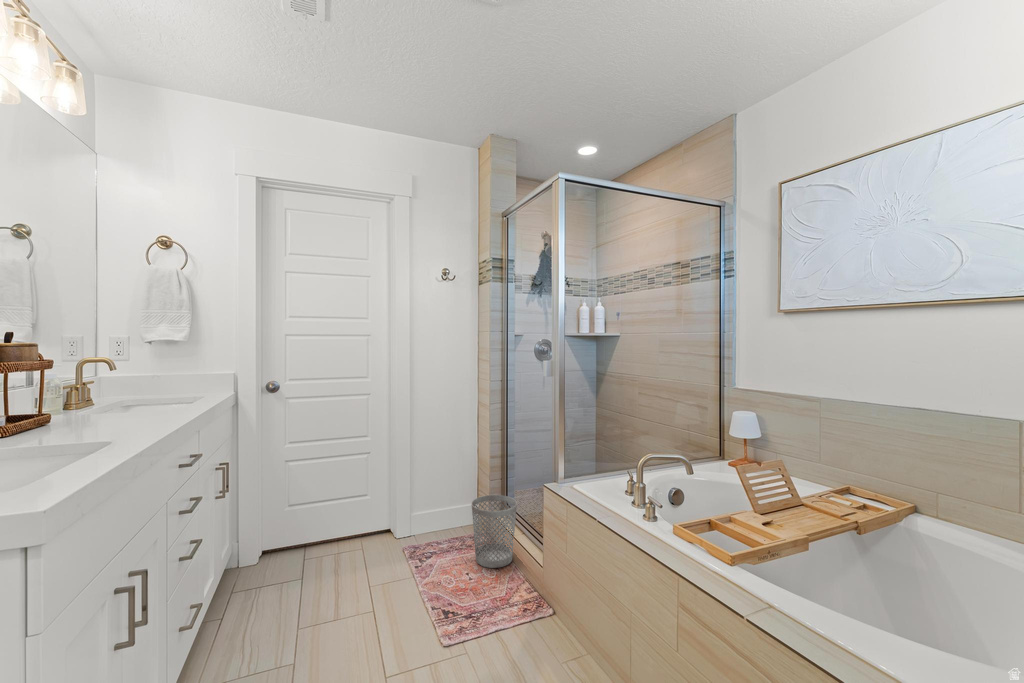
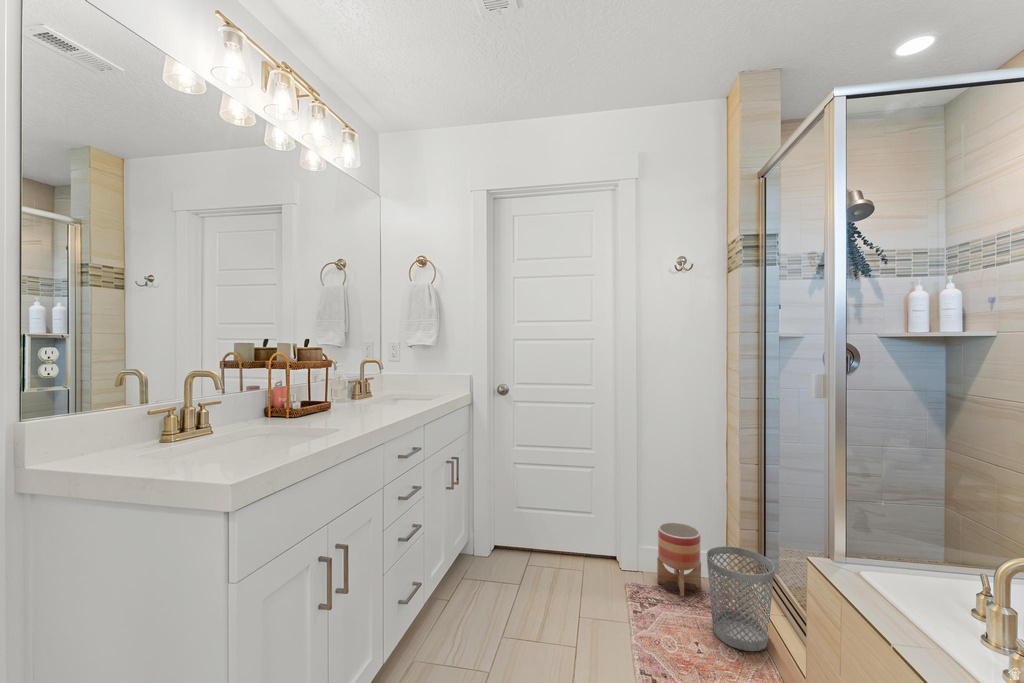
planter: none [428,488,461,546] -> present [657,522,701,596]

